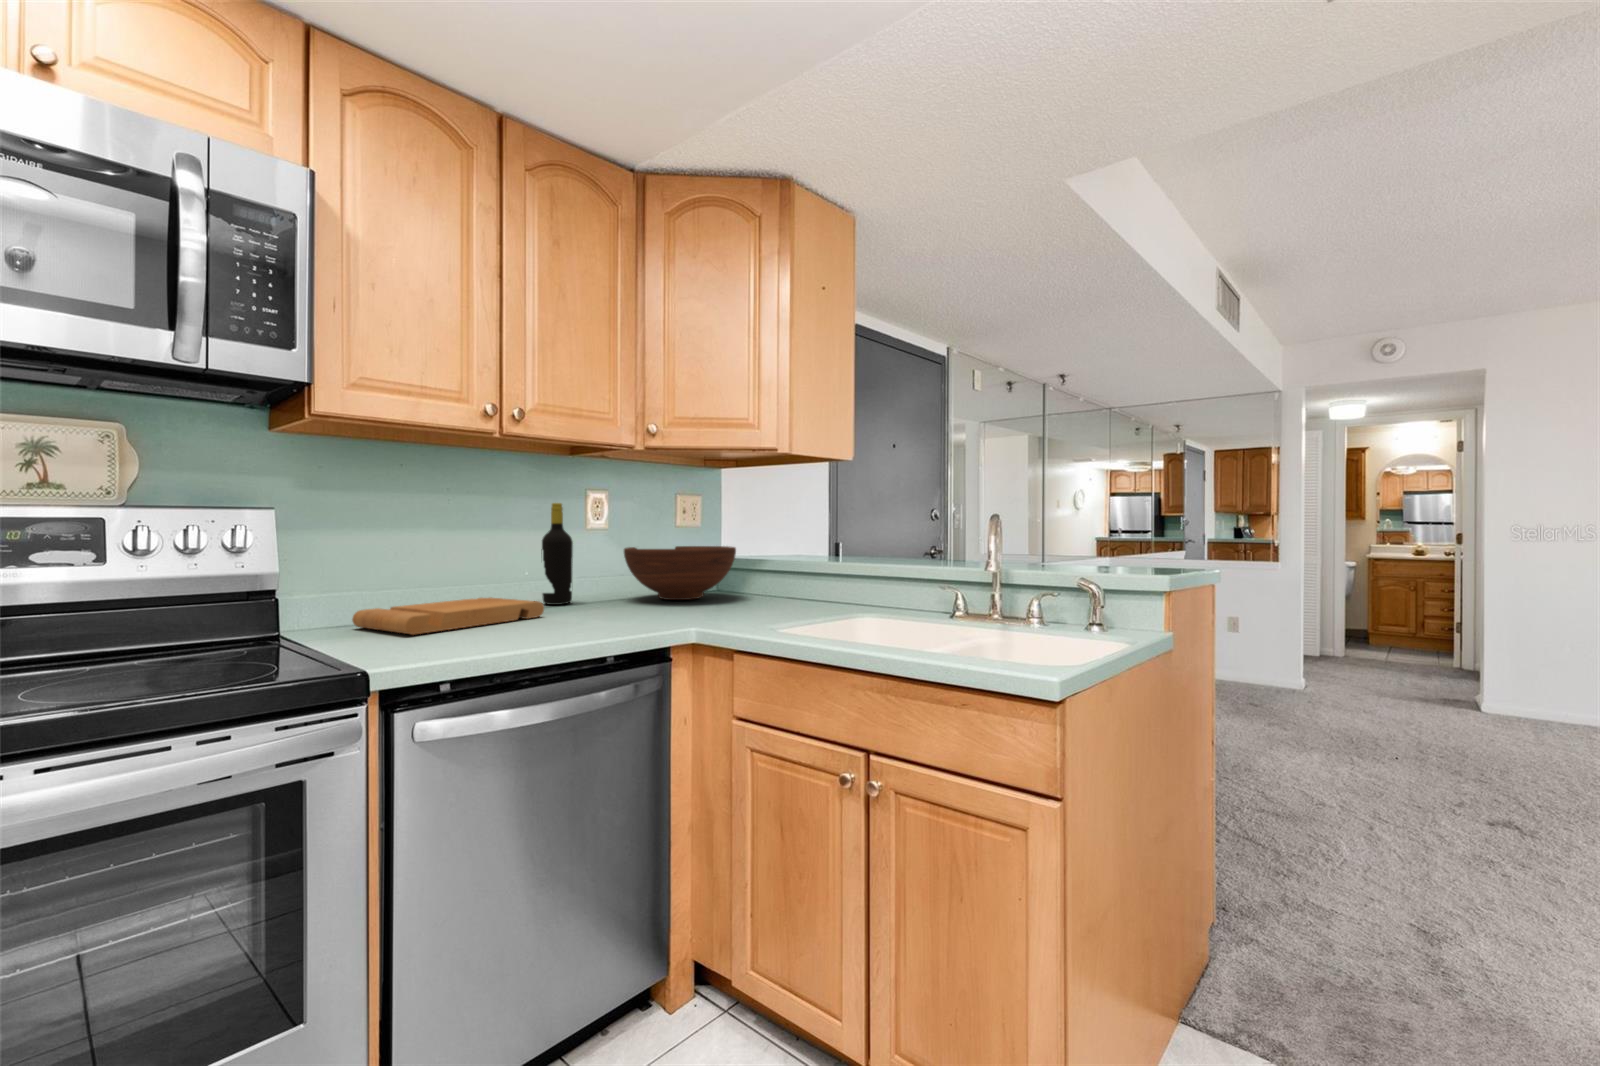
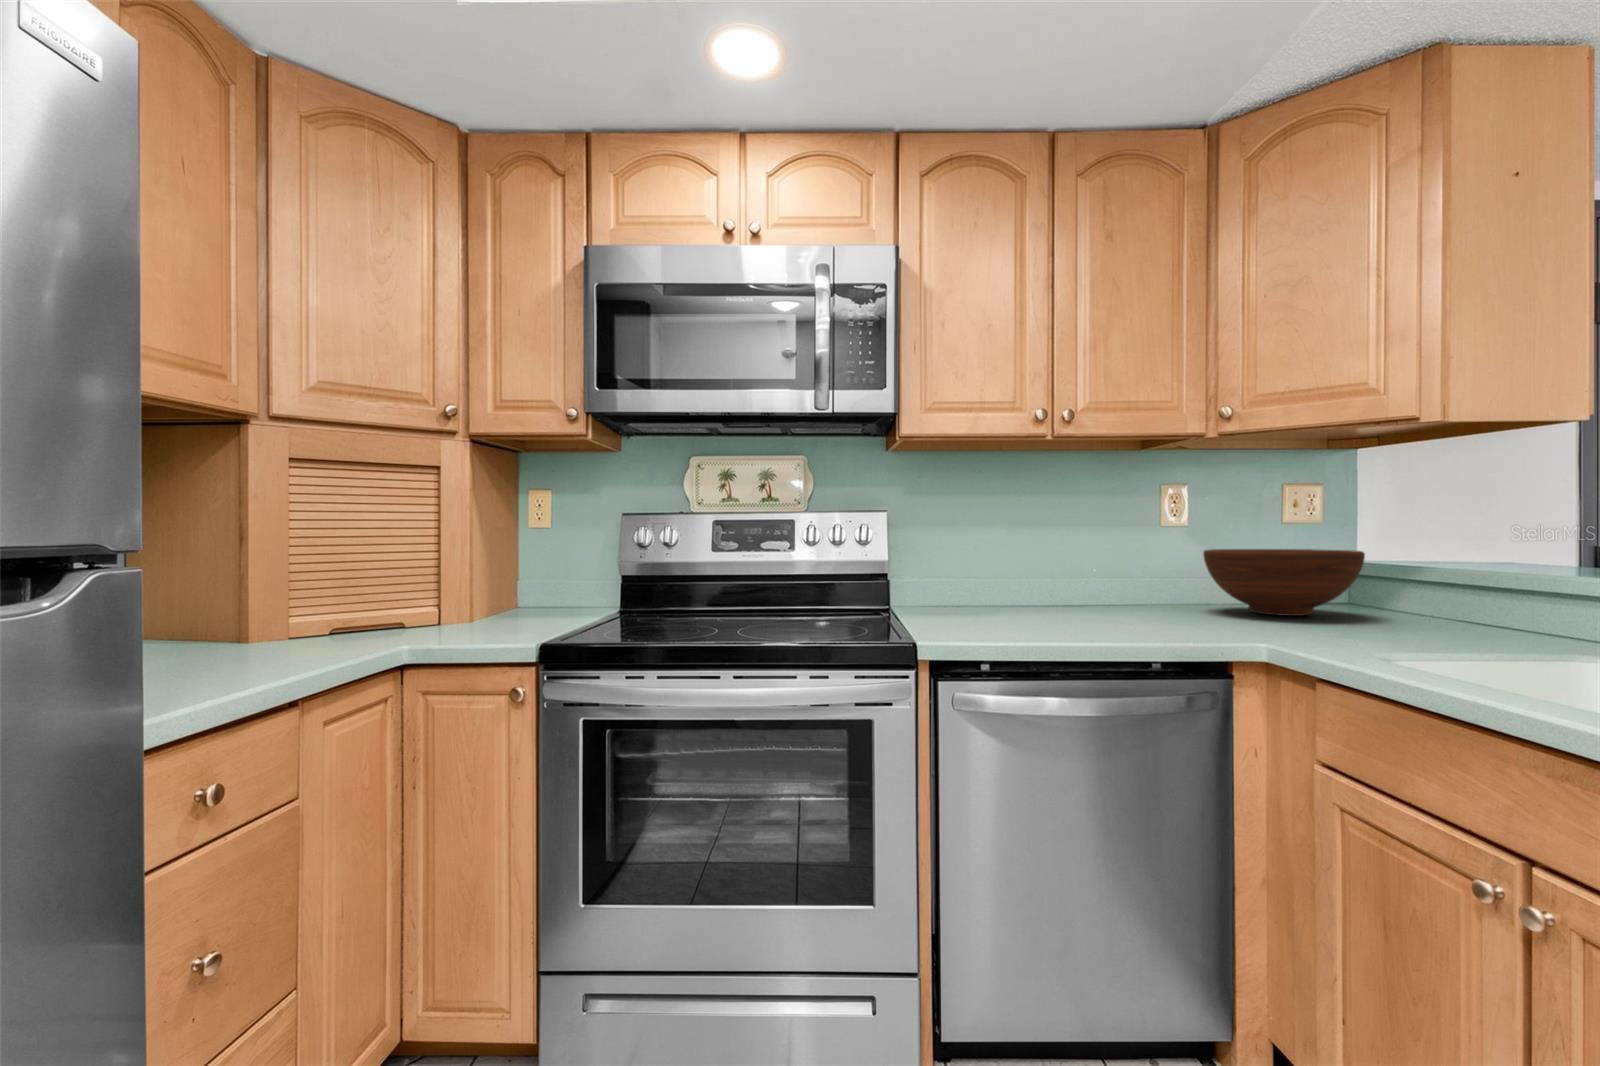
bottle: present [541,503,573,605] -> none [1109,500,1142,608]
cutting board: present [352,598,544,635] -> none [937,595,1101,621]

